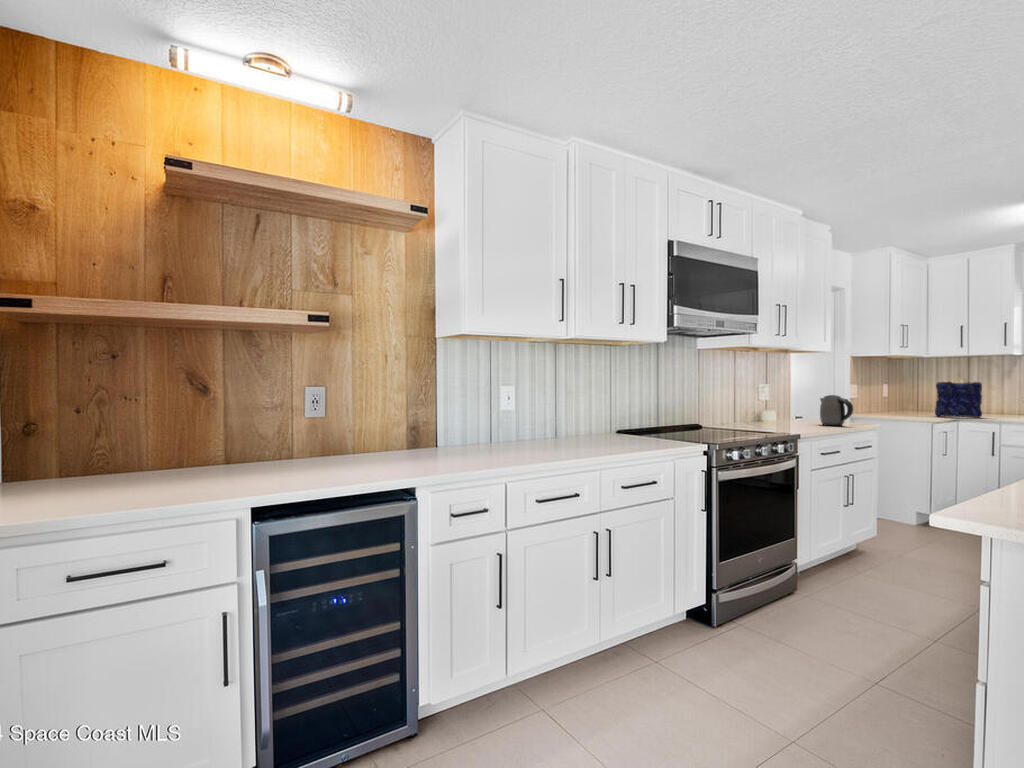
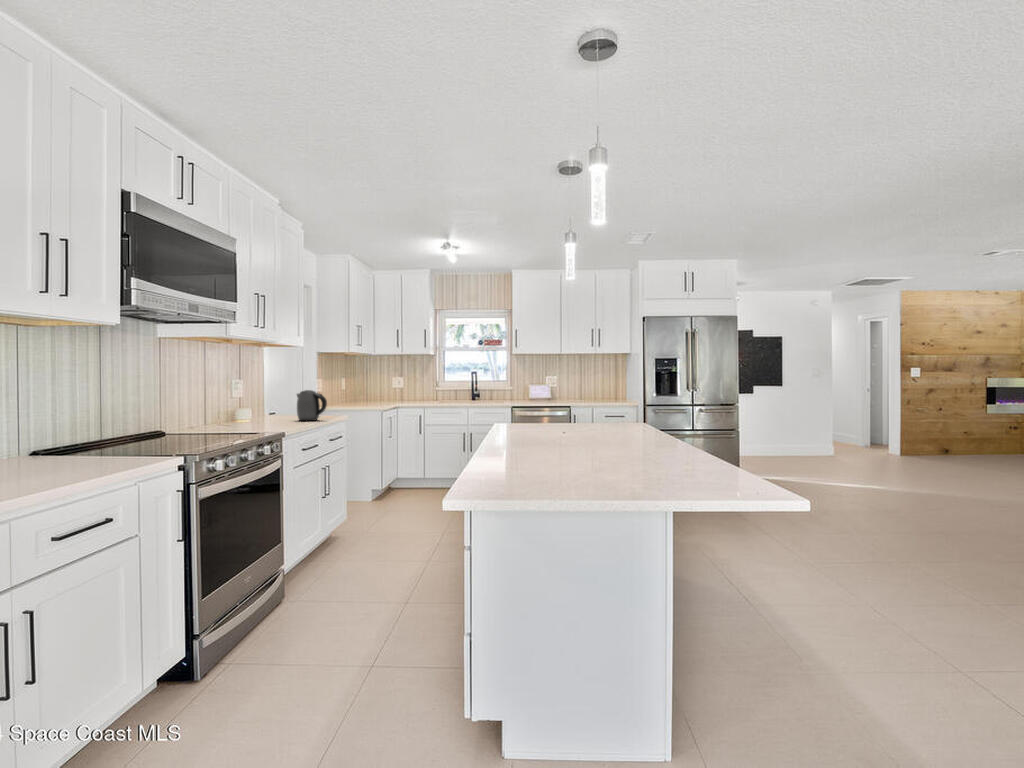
vase: present [935,382,982,418] -> none [382,376,413,406]

